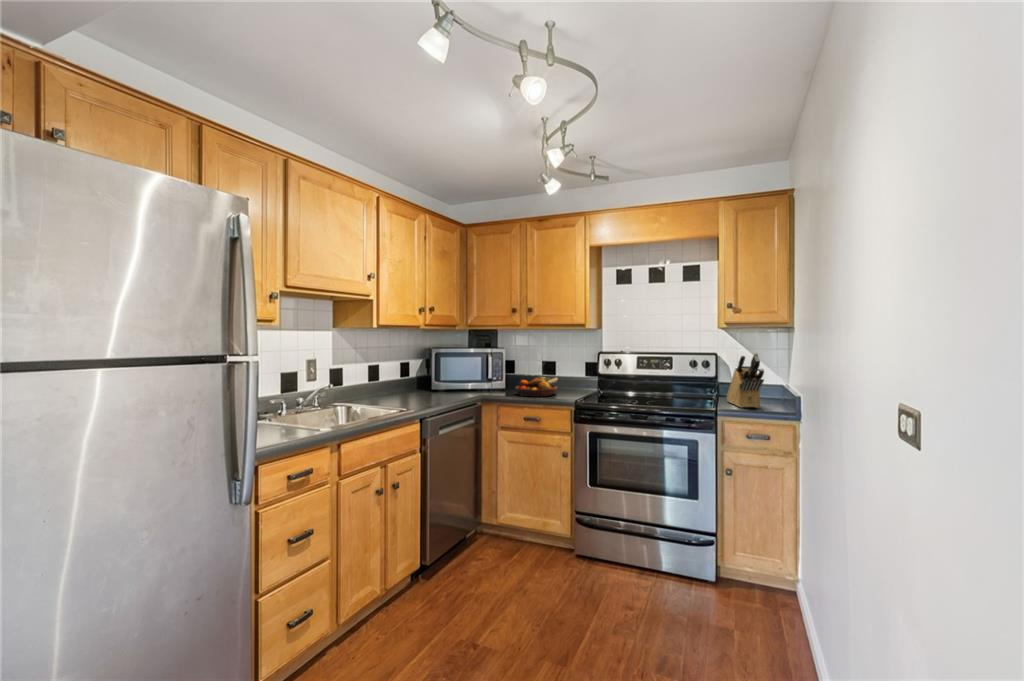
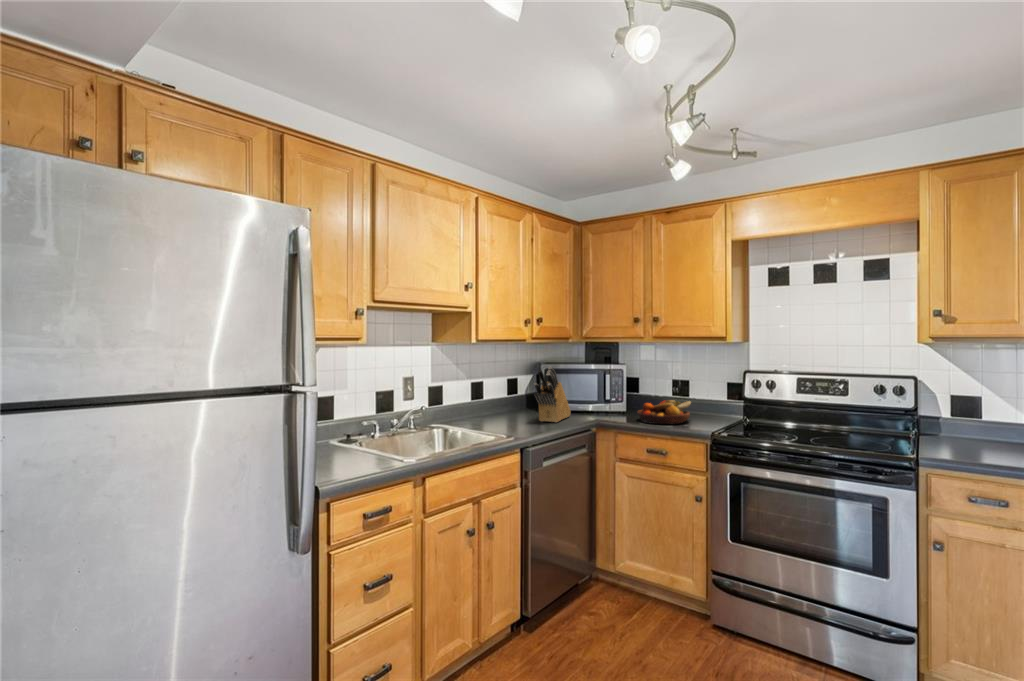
knife block: present [727,353,764,408] -> present [534,367,571,422]

